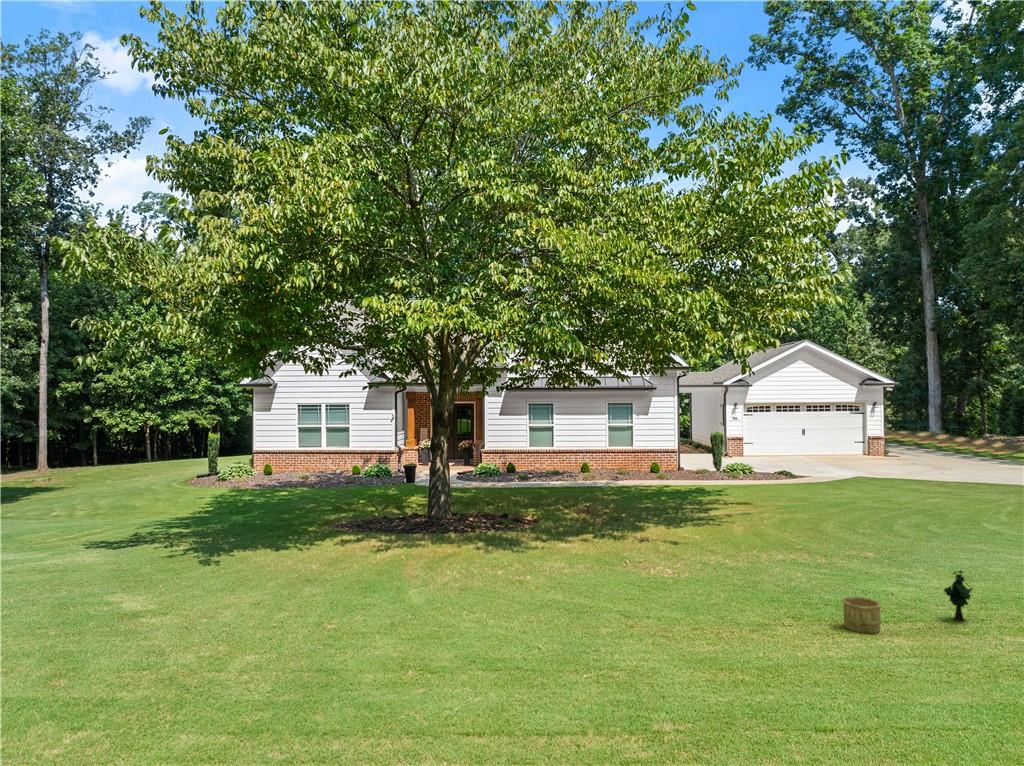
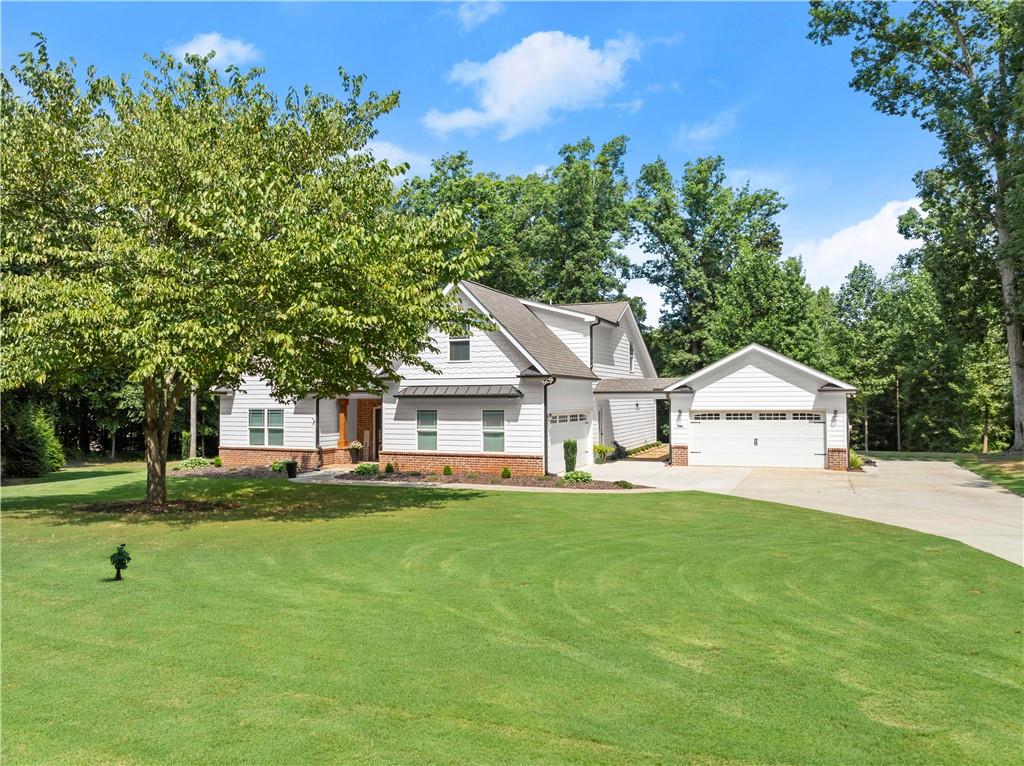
wooden bucket: present [842,597,881,633] -> none [28,555,57,579]

